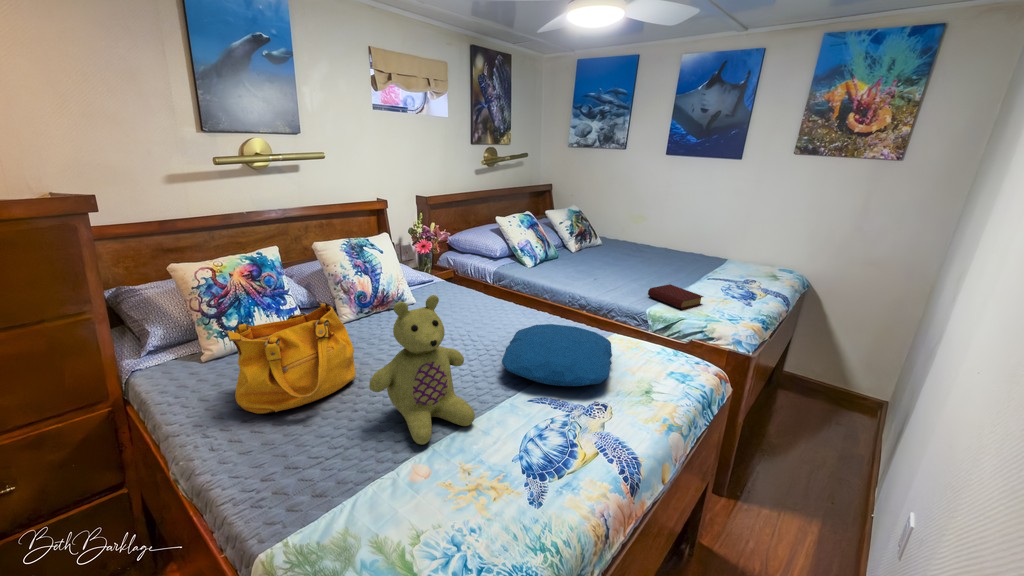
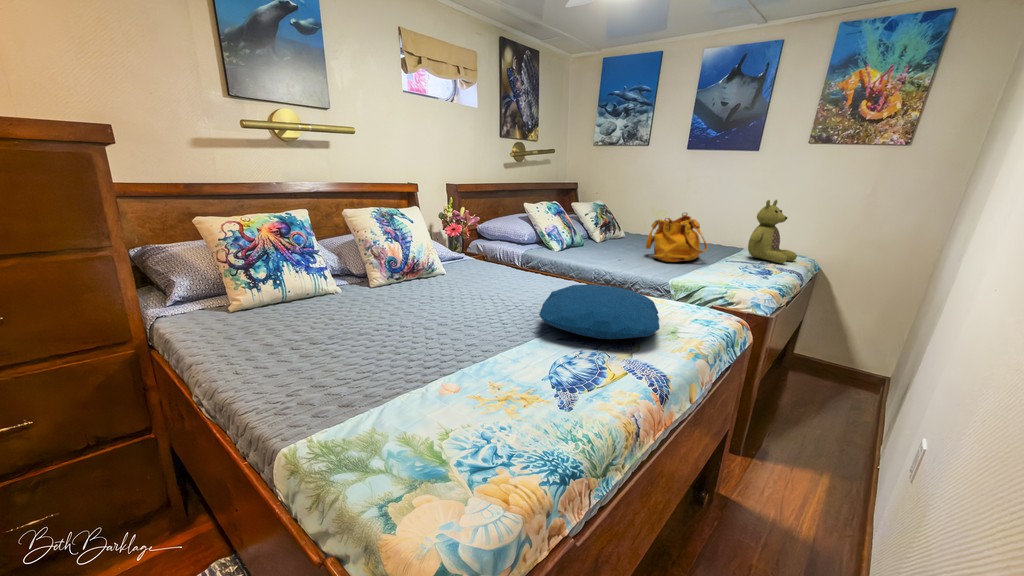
book: present [648,284,703,310] -> none [681,263,742,284]
stuffed bear: present [369,295,475,444] -> present [748,200,797,263]
handbag: present [225,301,355,414] -> present [646,213,707,262]

